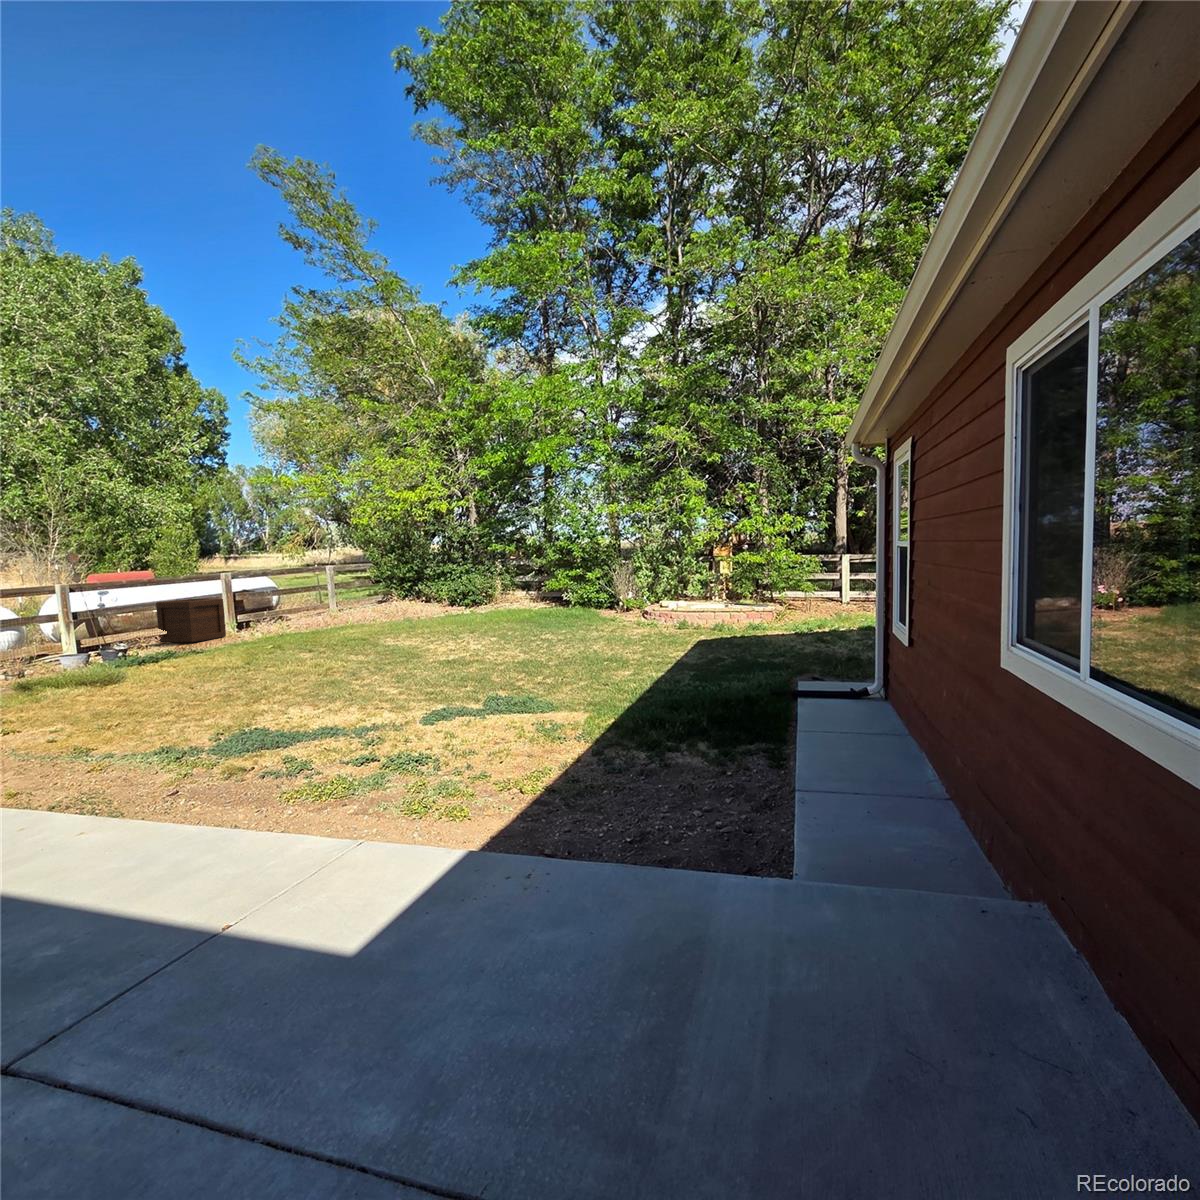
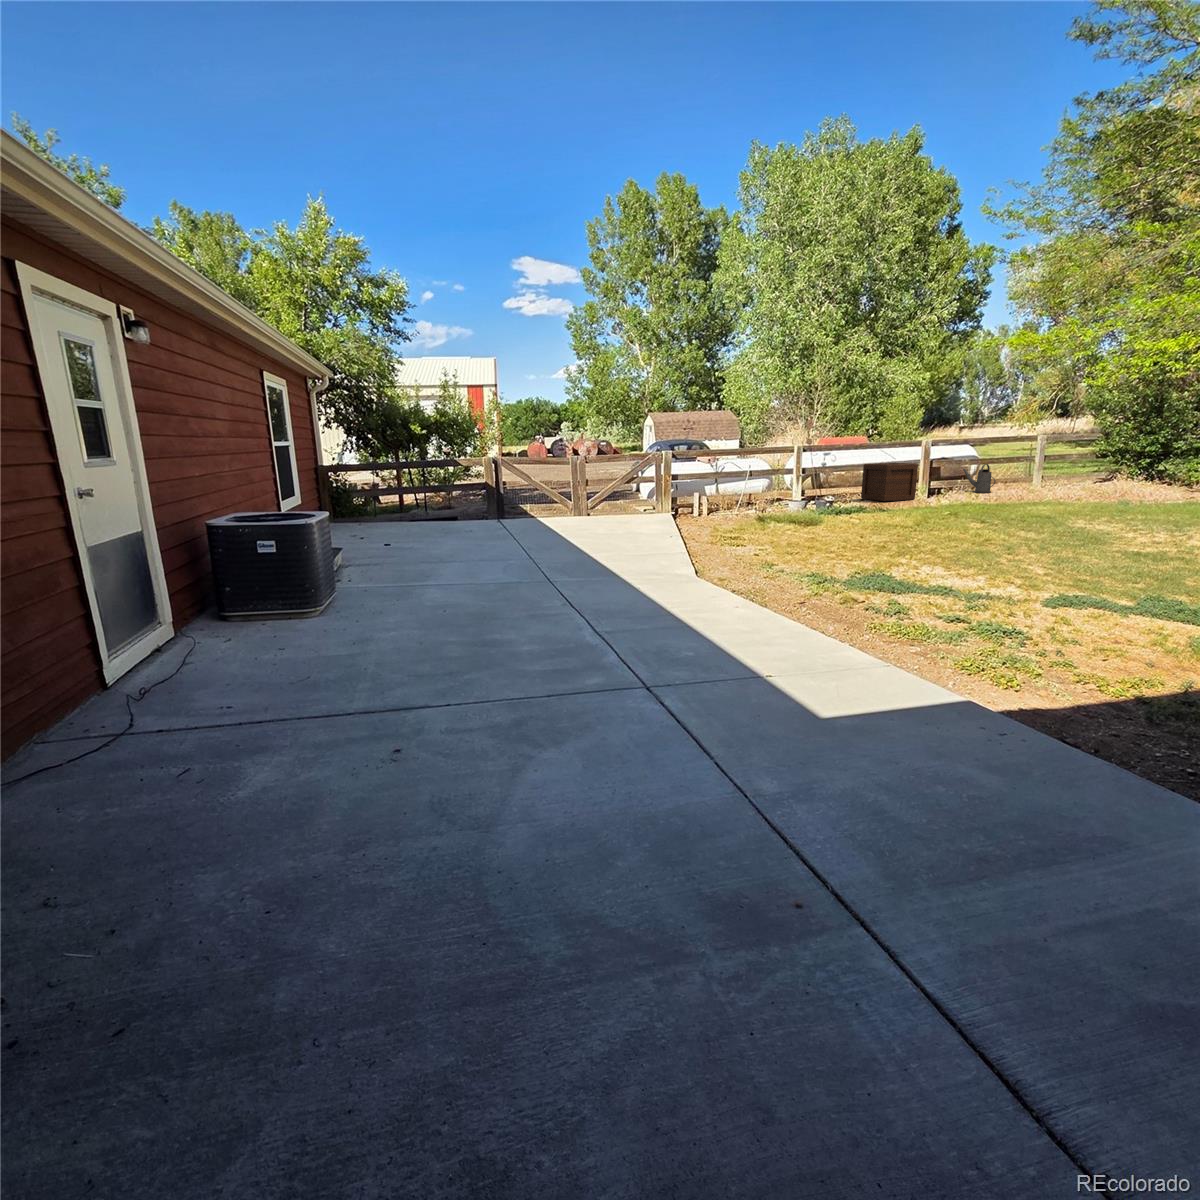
watering can: none [266,595,300,623] -> present [963,464,996,493]

